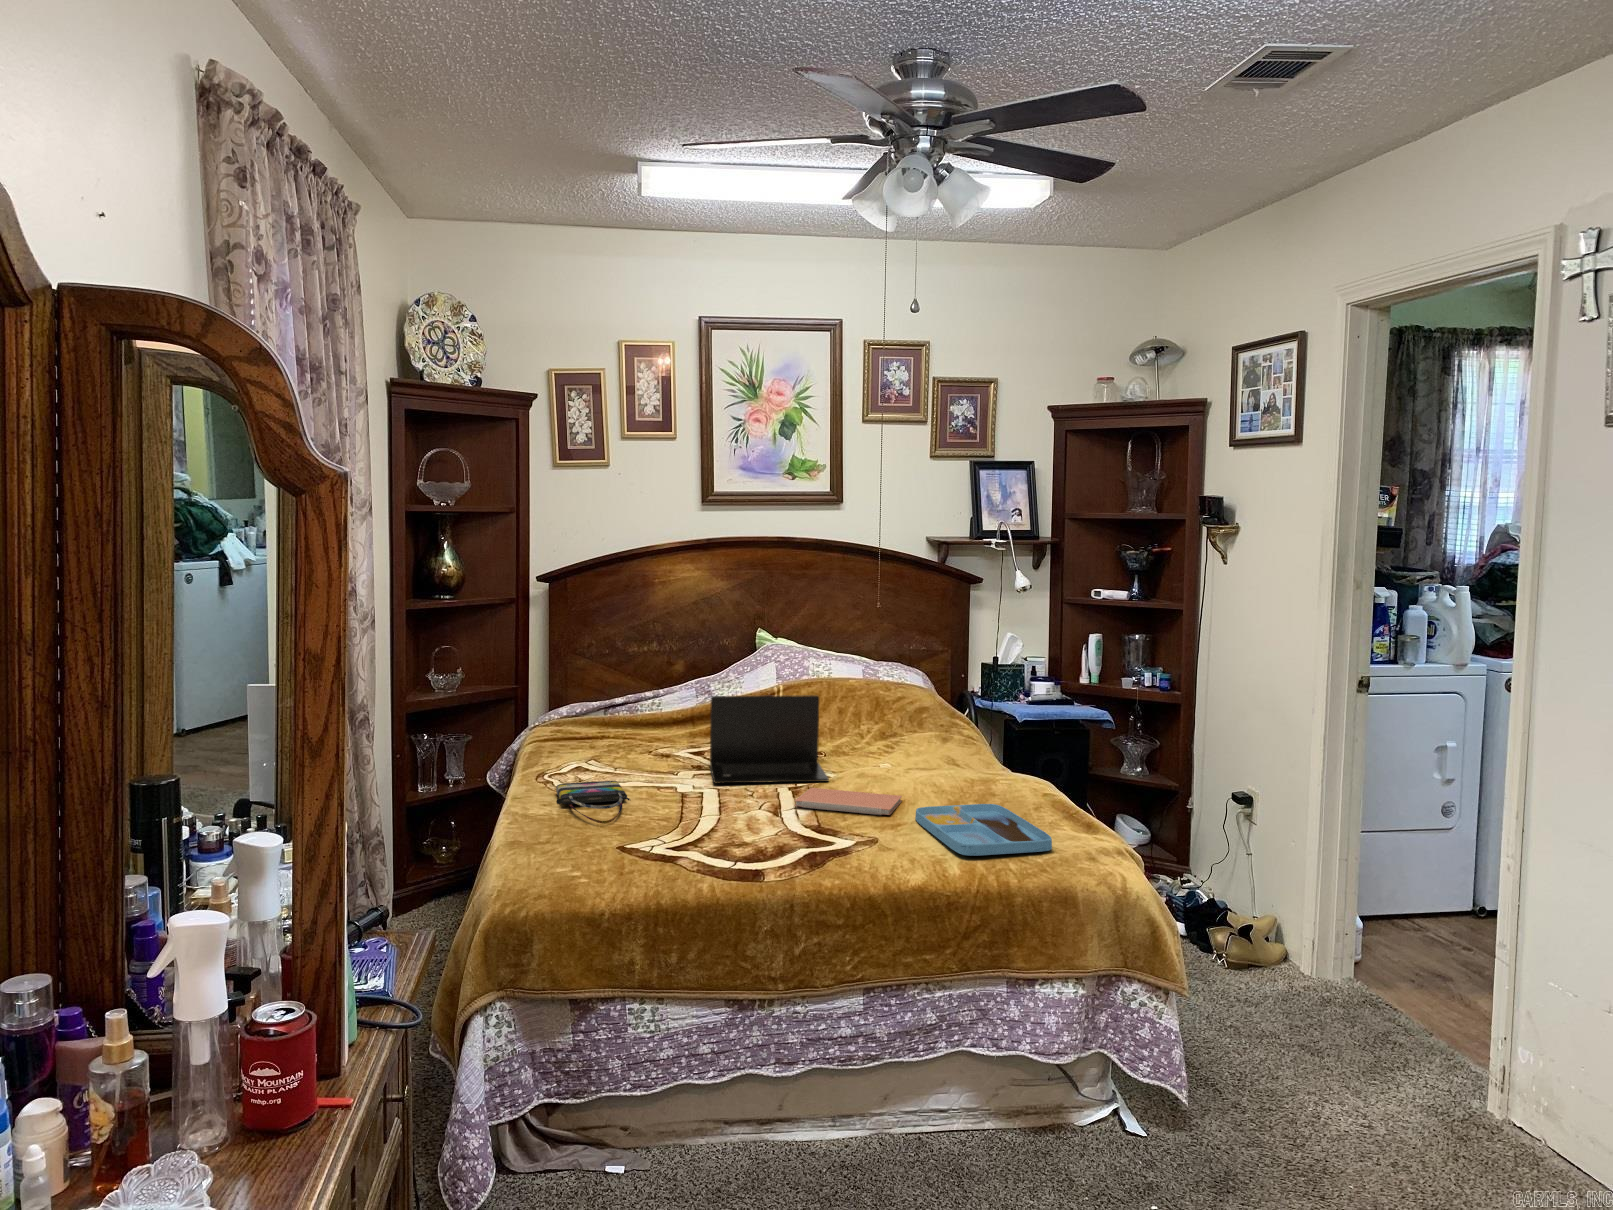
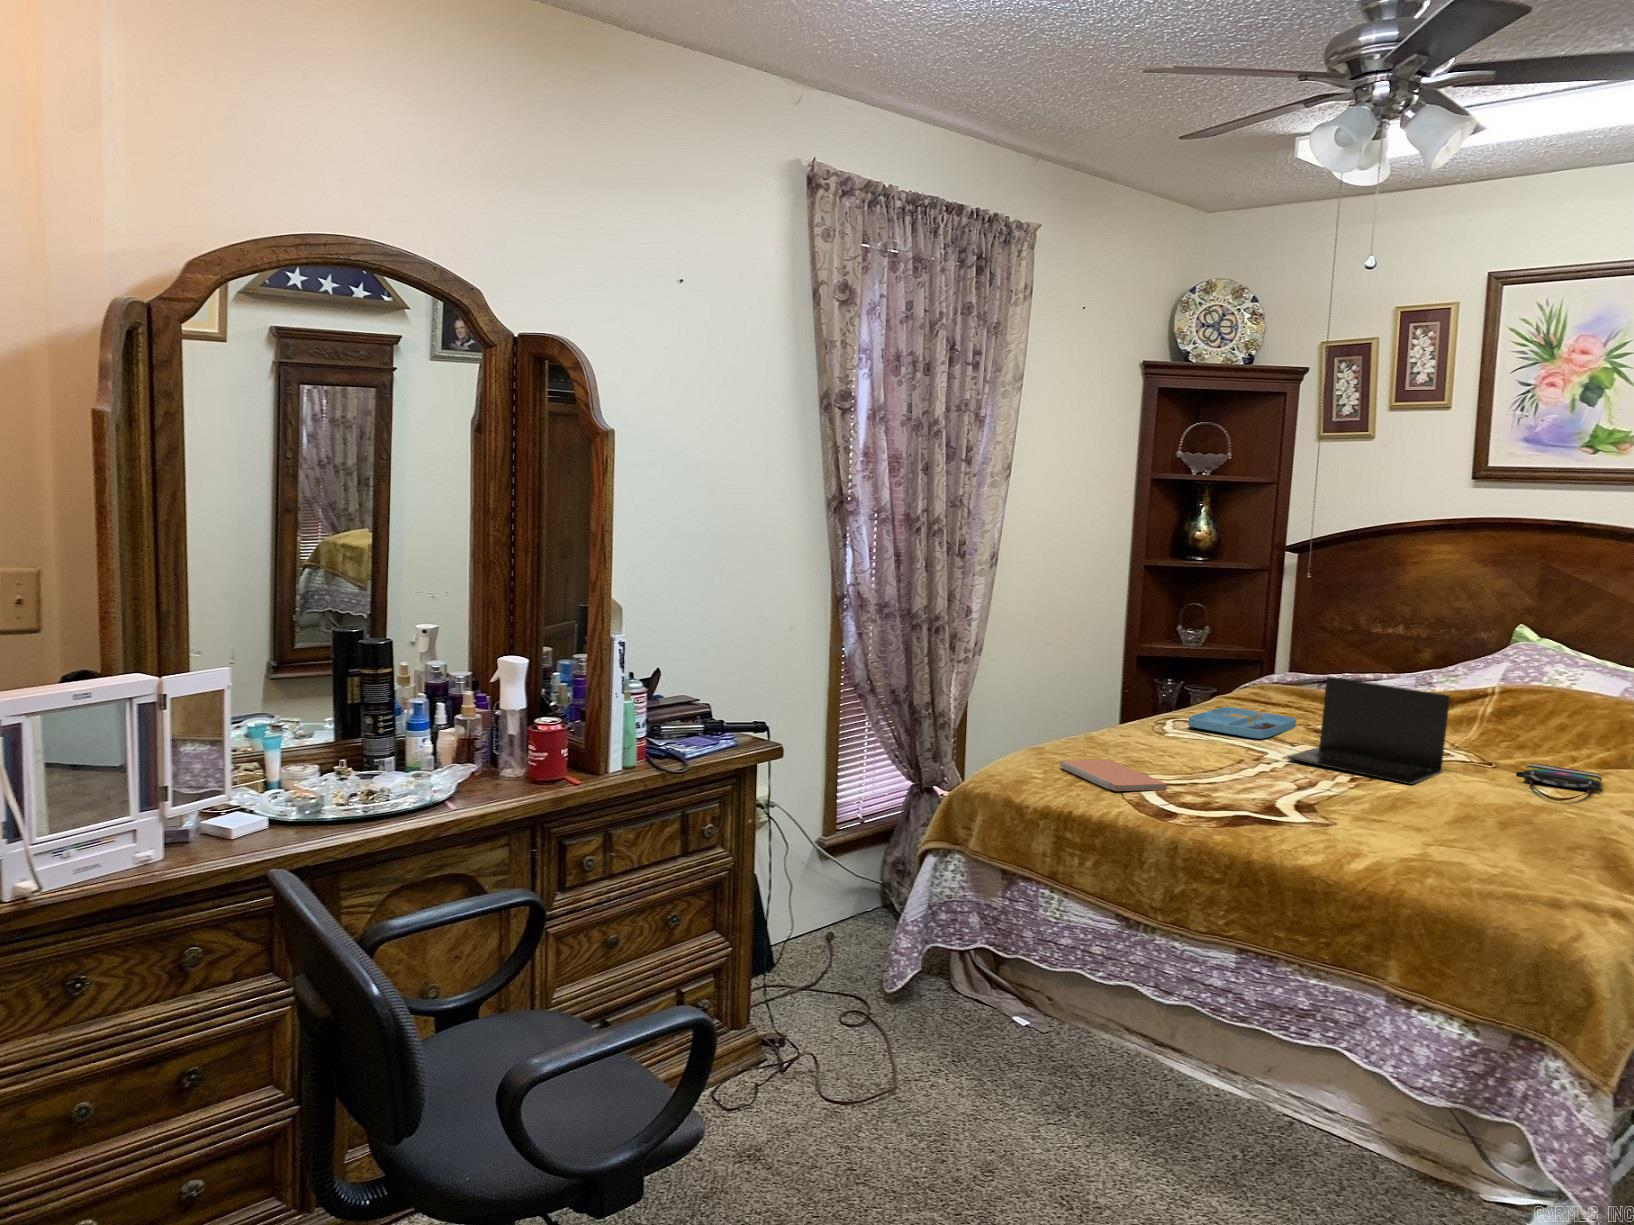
tote bag: present [556,781,630,824] -> present [1516,763,1603,801]
notebook: present [794,788,902,815] -> present [1060,760,1167,791]
tray: present [915,804,1052,856] -> present [1188,707,1296,739]

